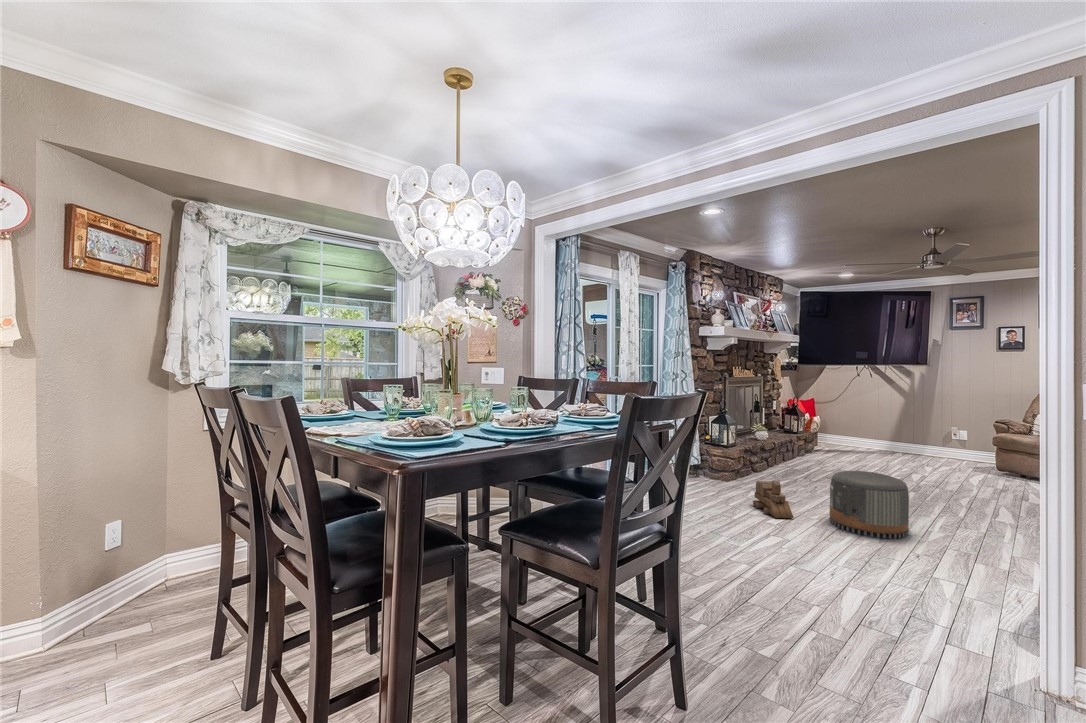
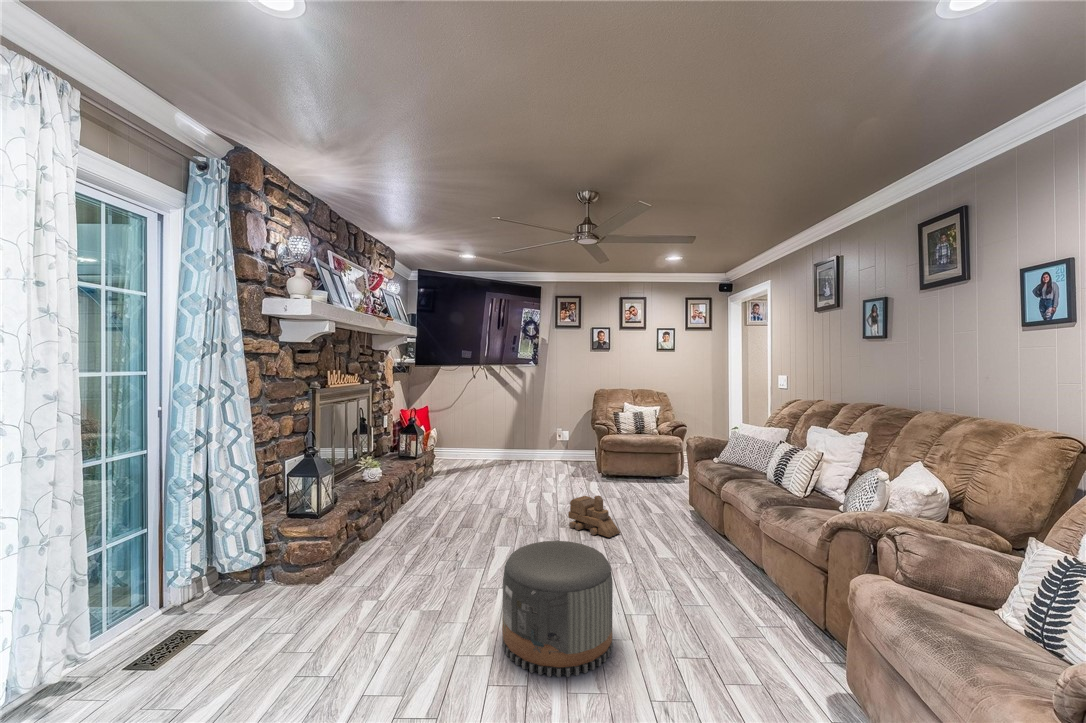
toy train: present [753,481,794,518] -> present [568,495,620,537]

